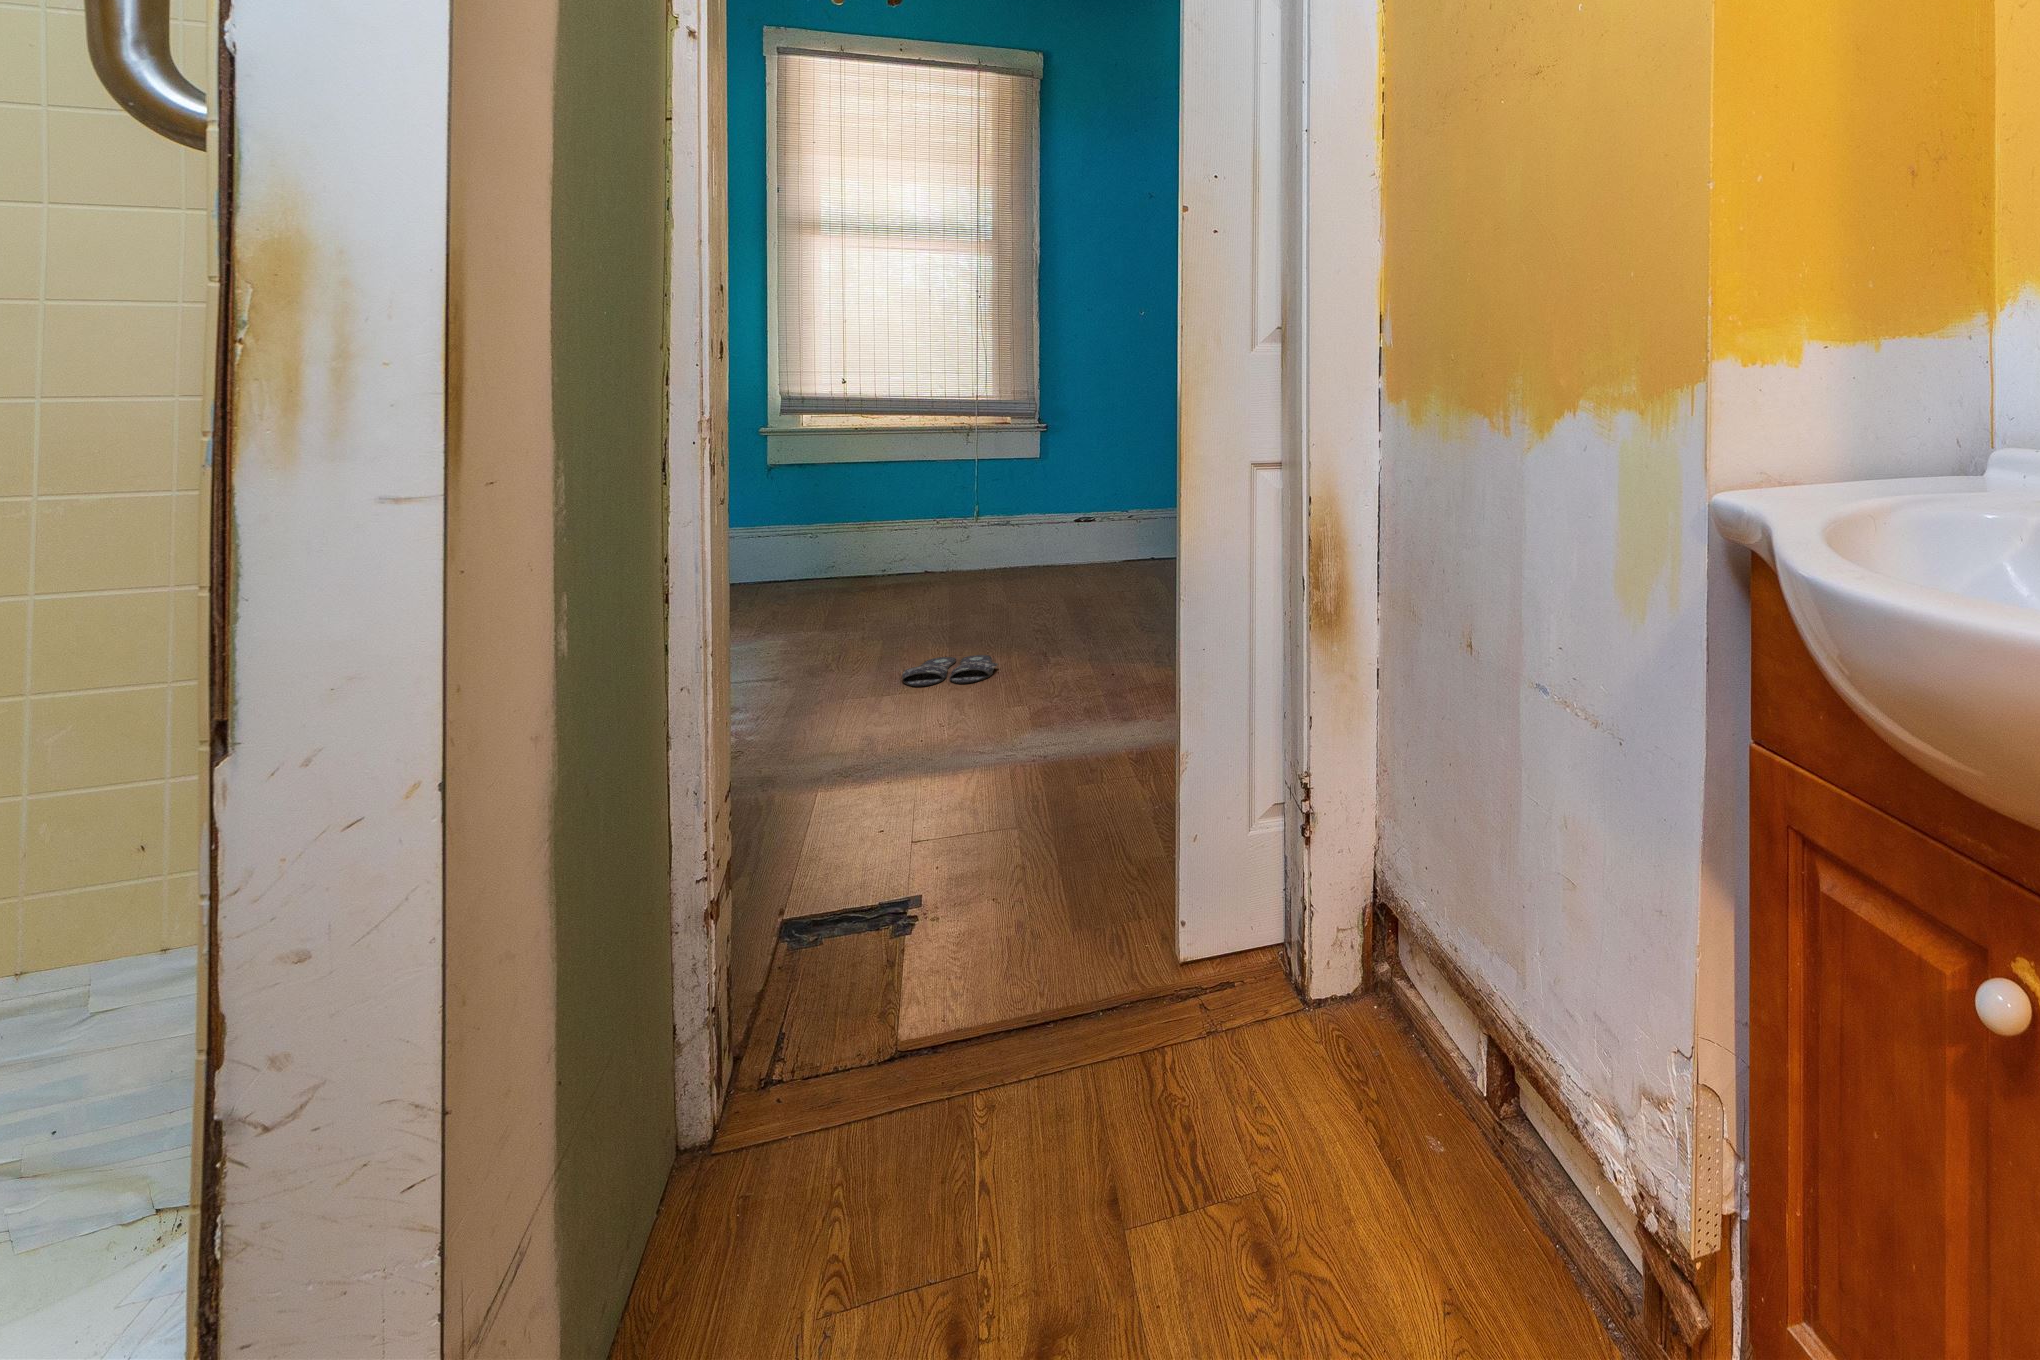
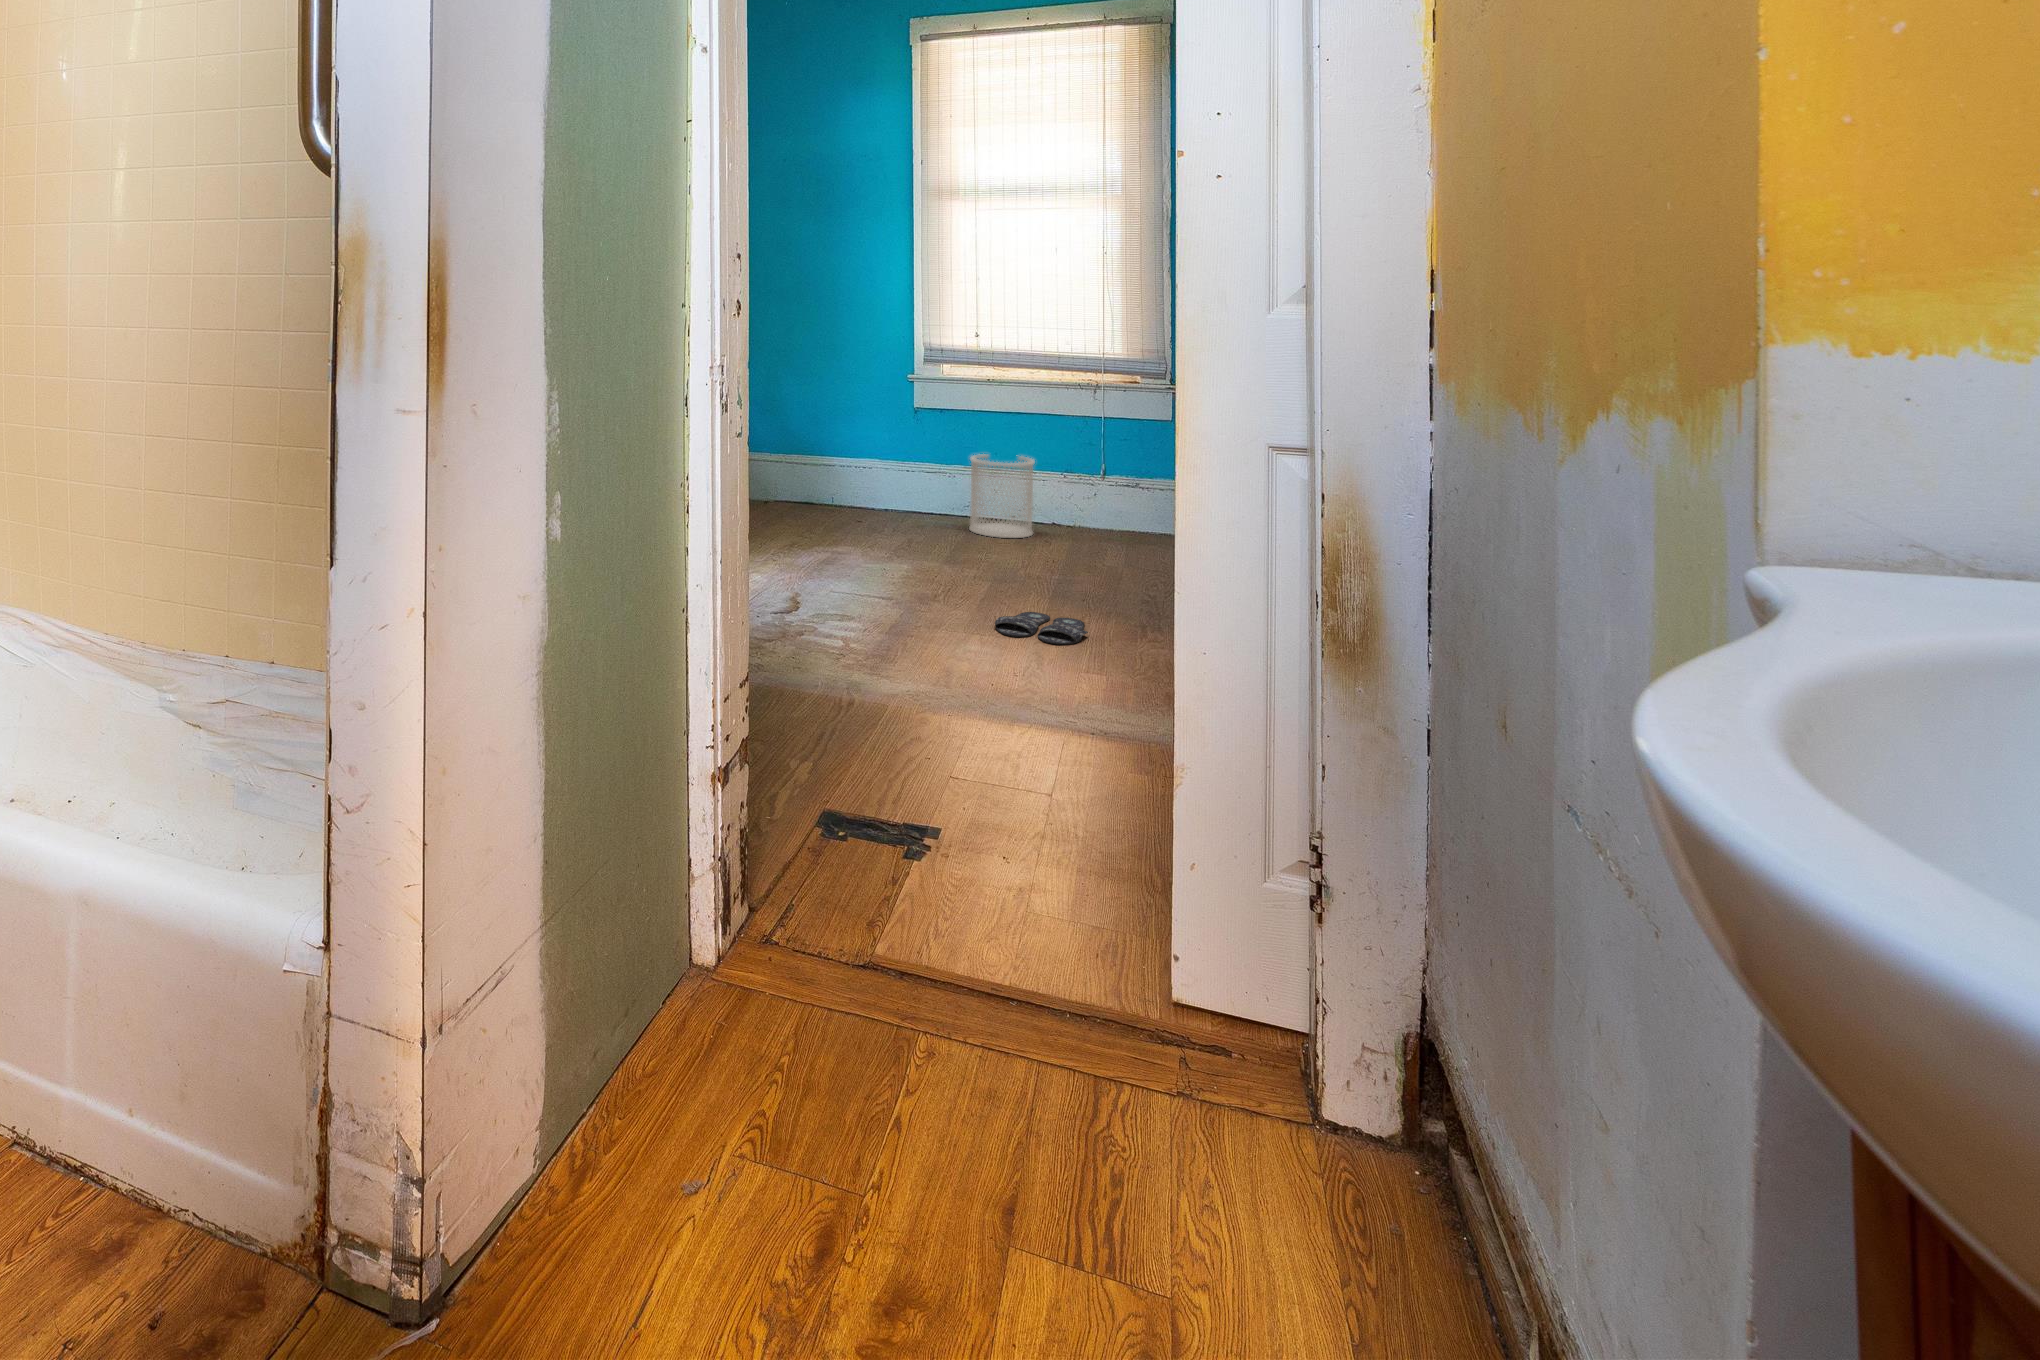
wastebasket: none [838,504,912,593] -> present [969,454,1034,538]

